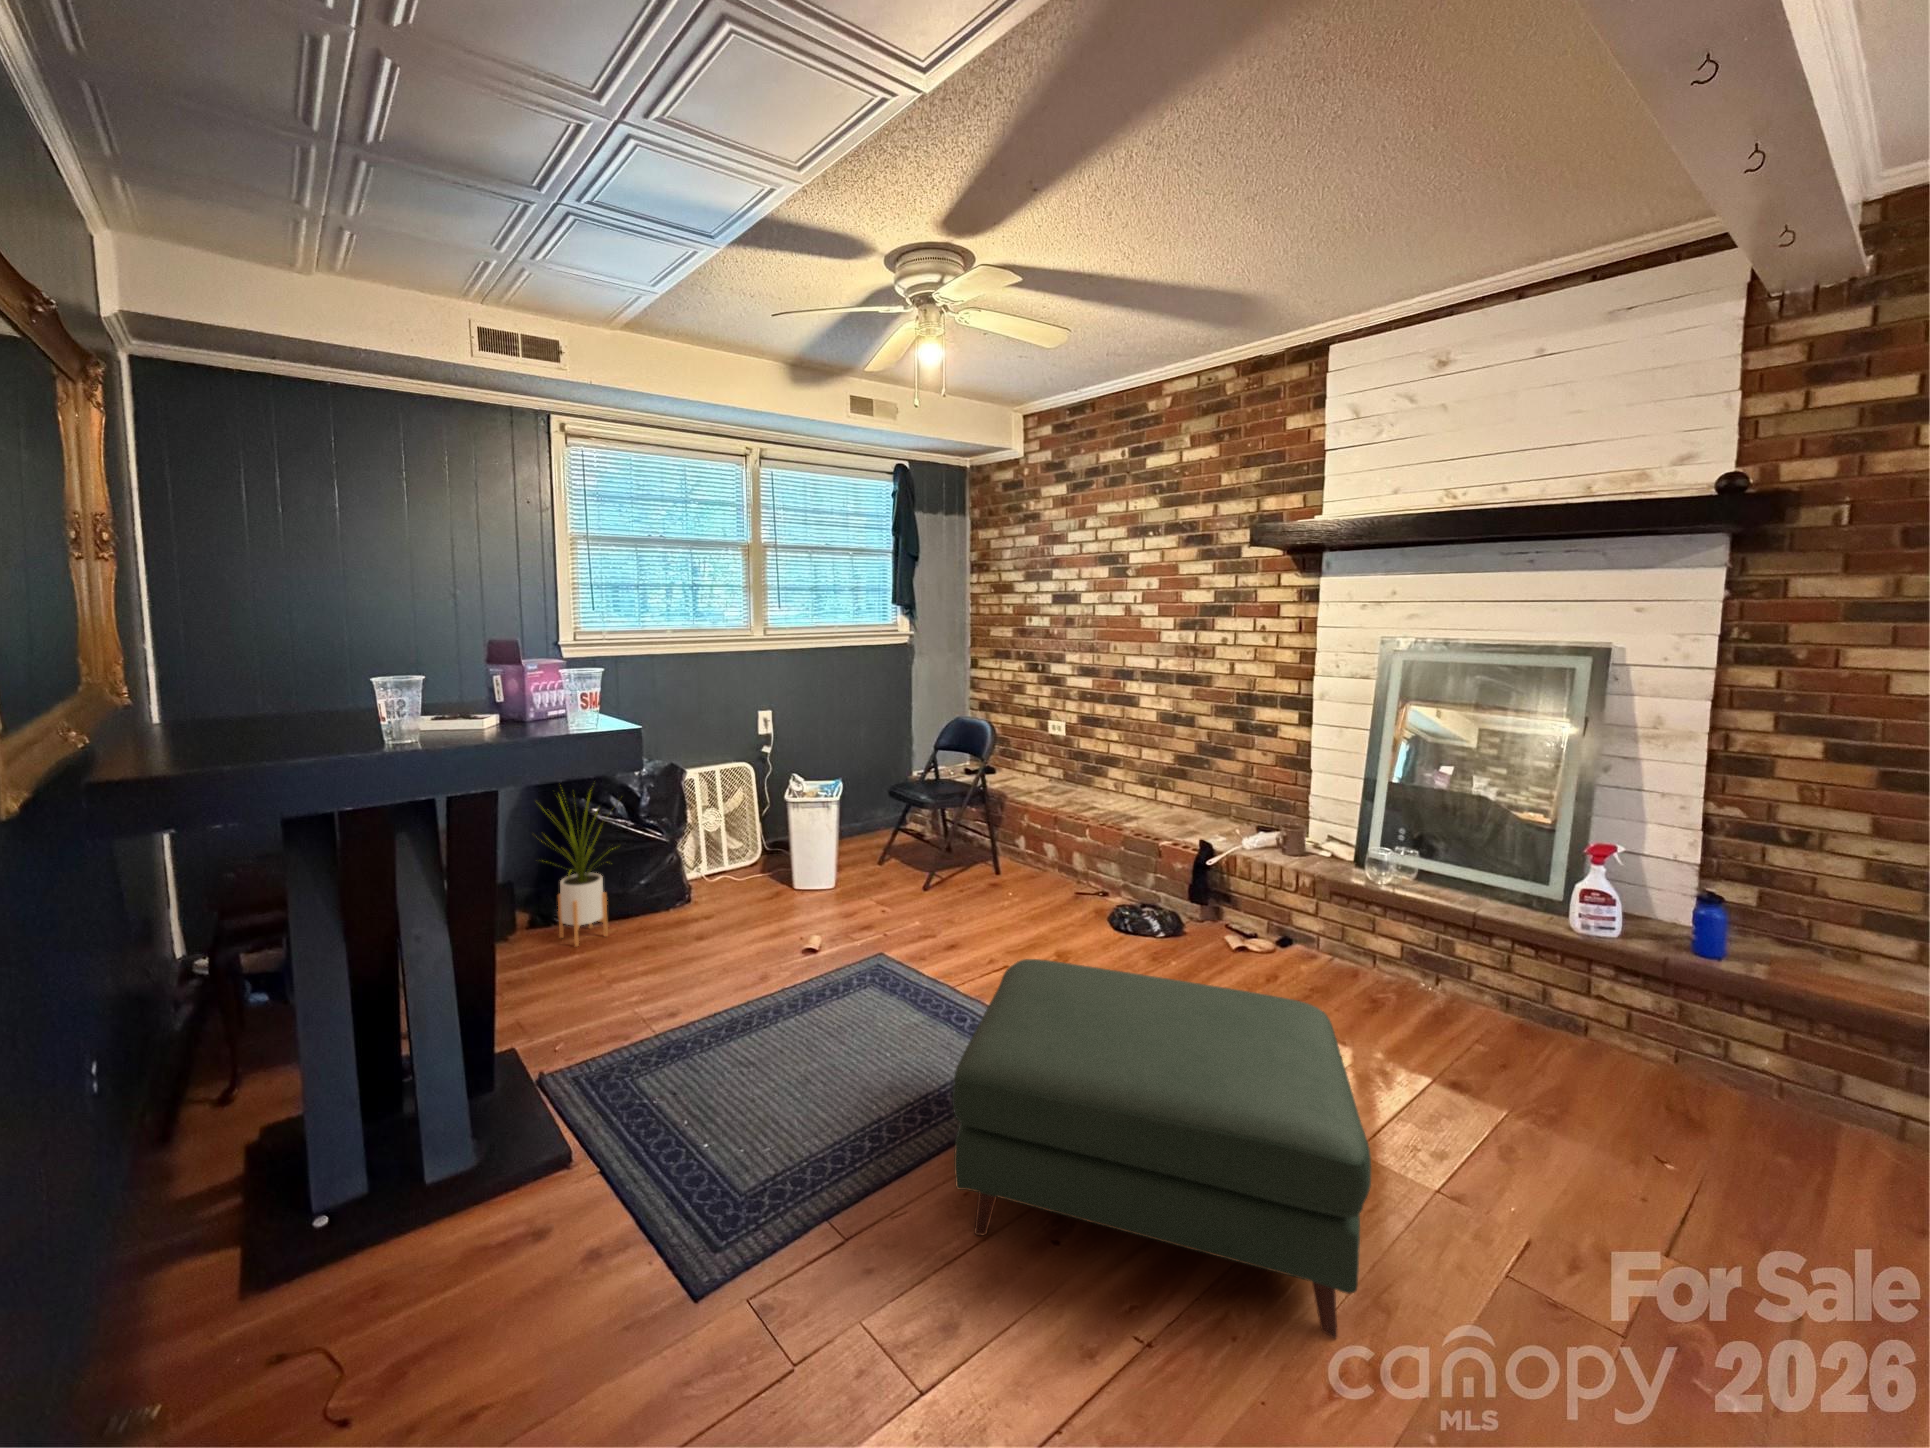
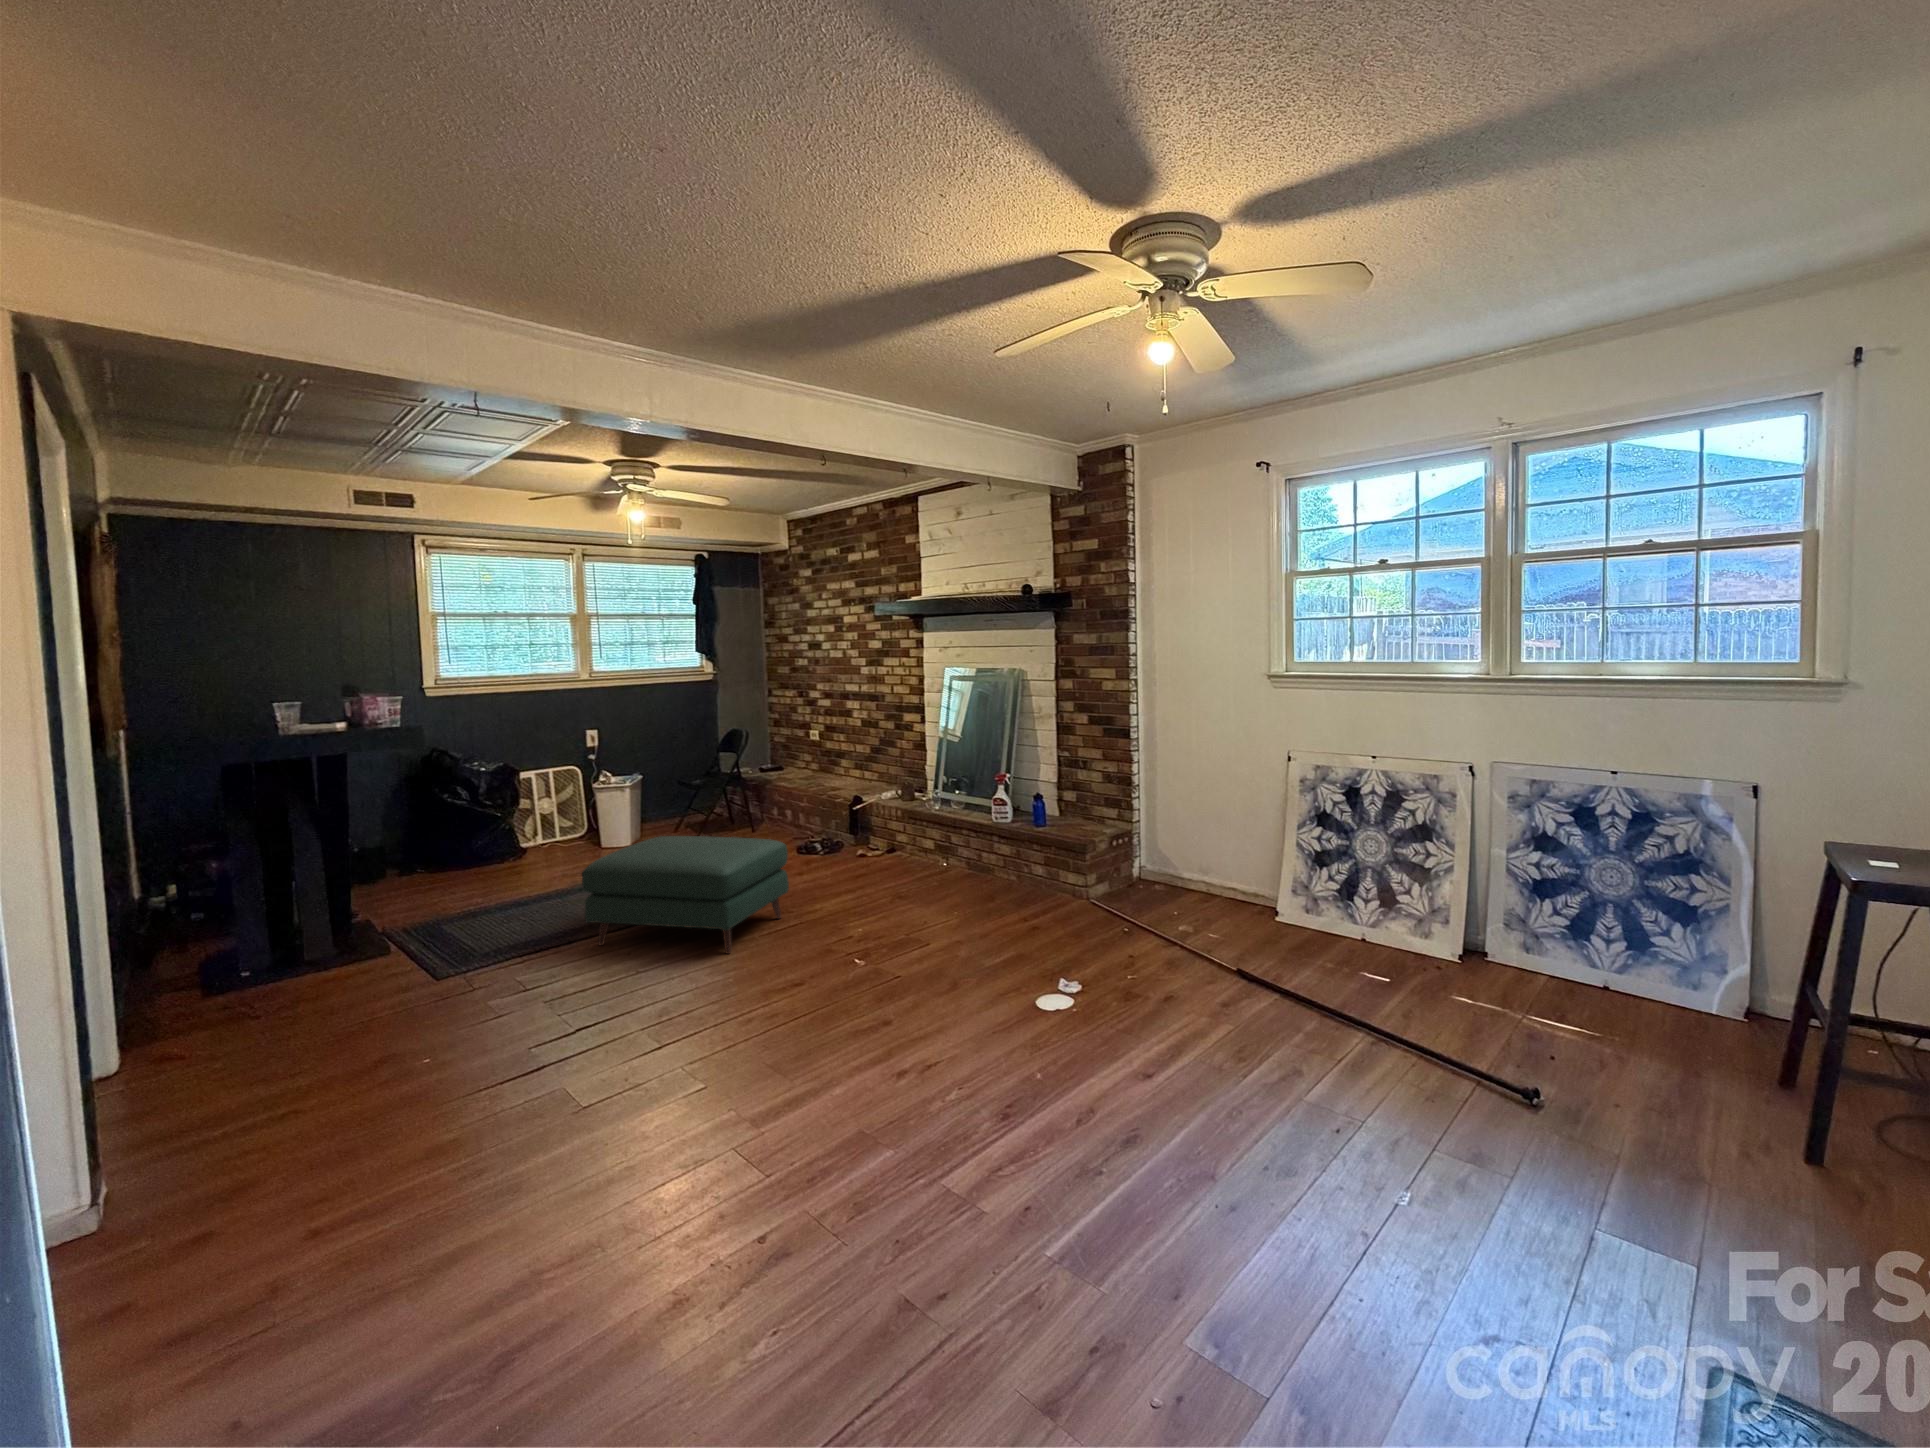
house plant: present [544,790,613,947] -> none [398,773,465,879]

